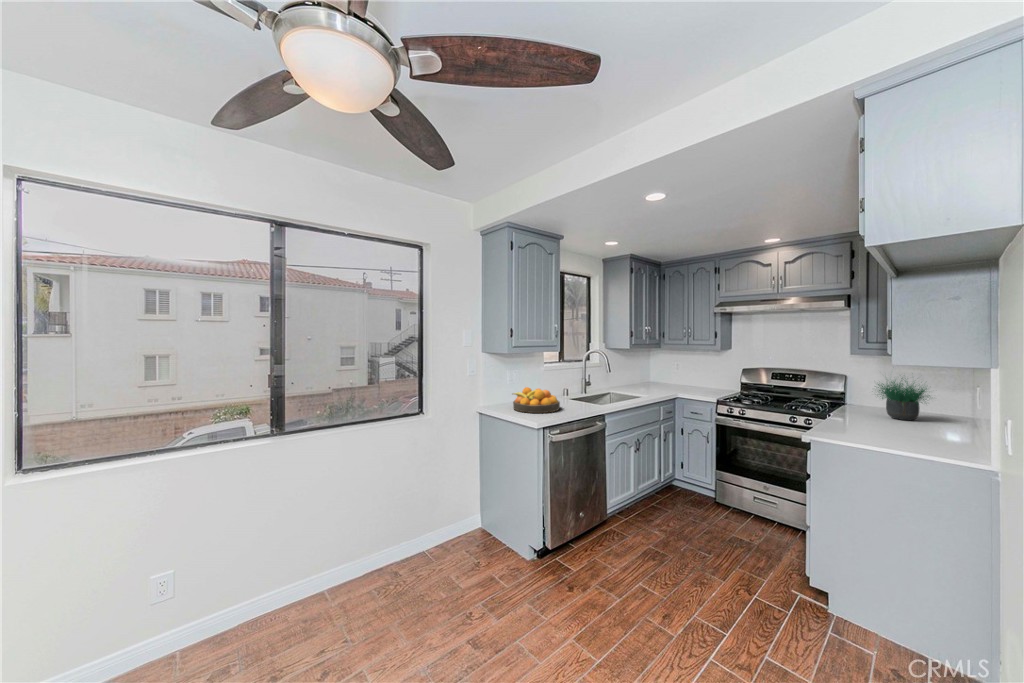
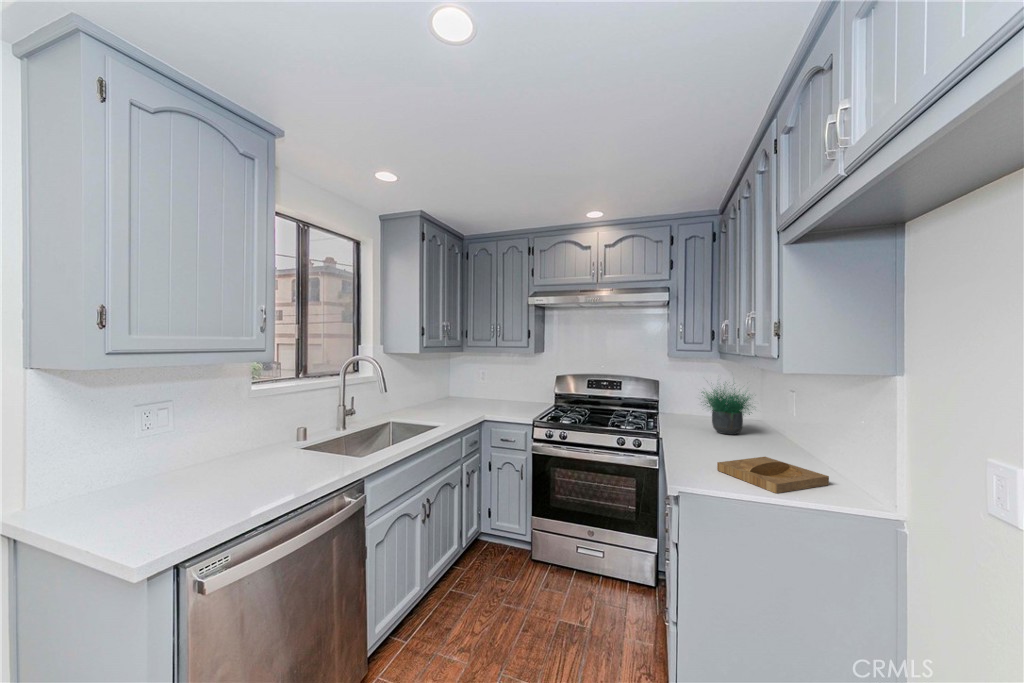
fruit bowl: present [513,387,560,413] -> none [151,437,273,501]
tray: none [856,428,953,448] -> present [717,457,829,493]

